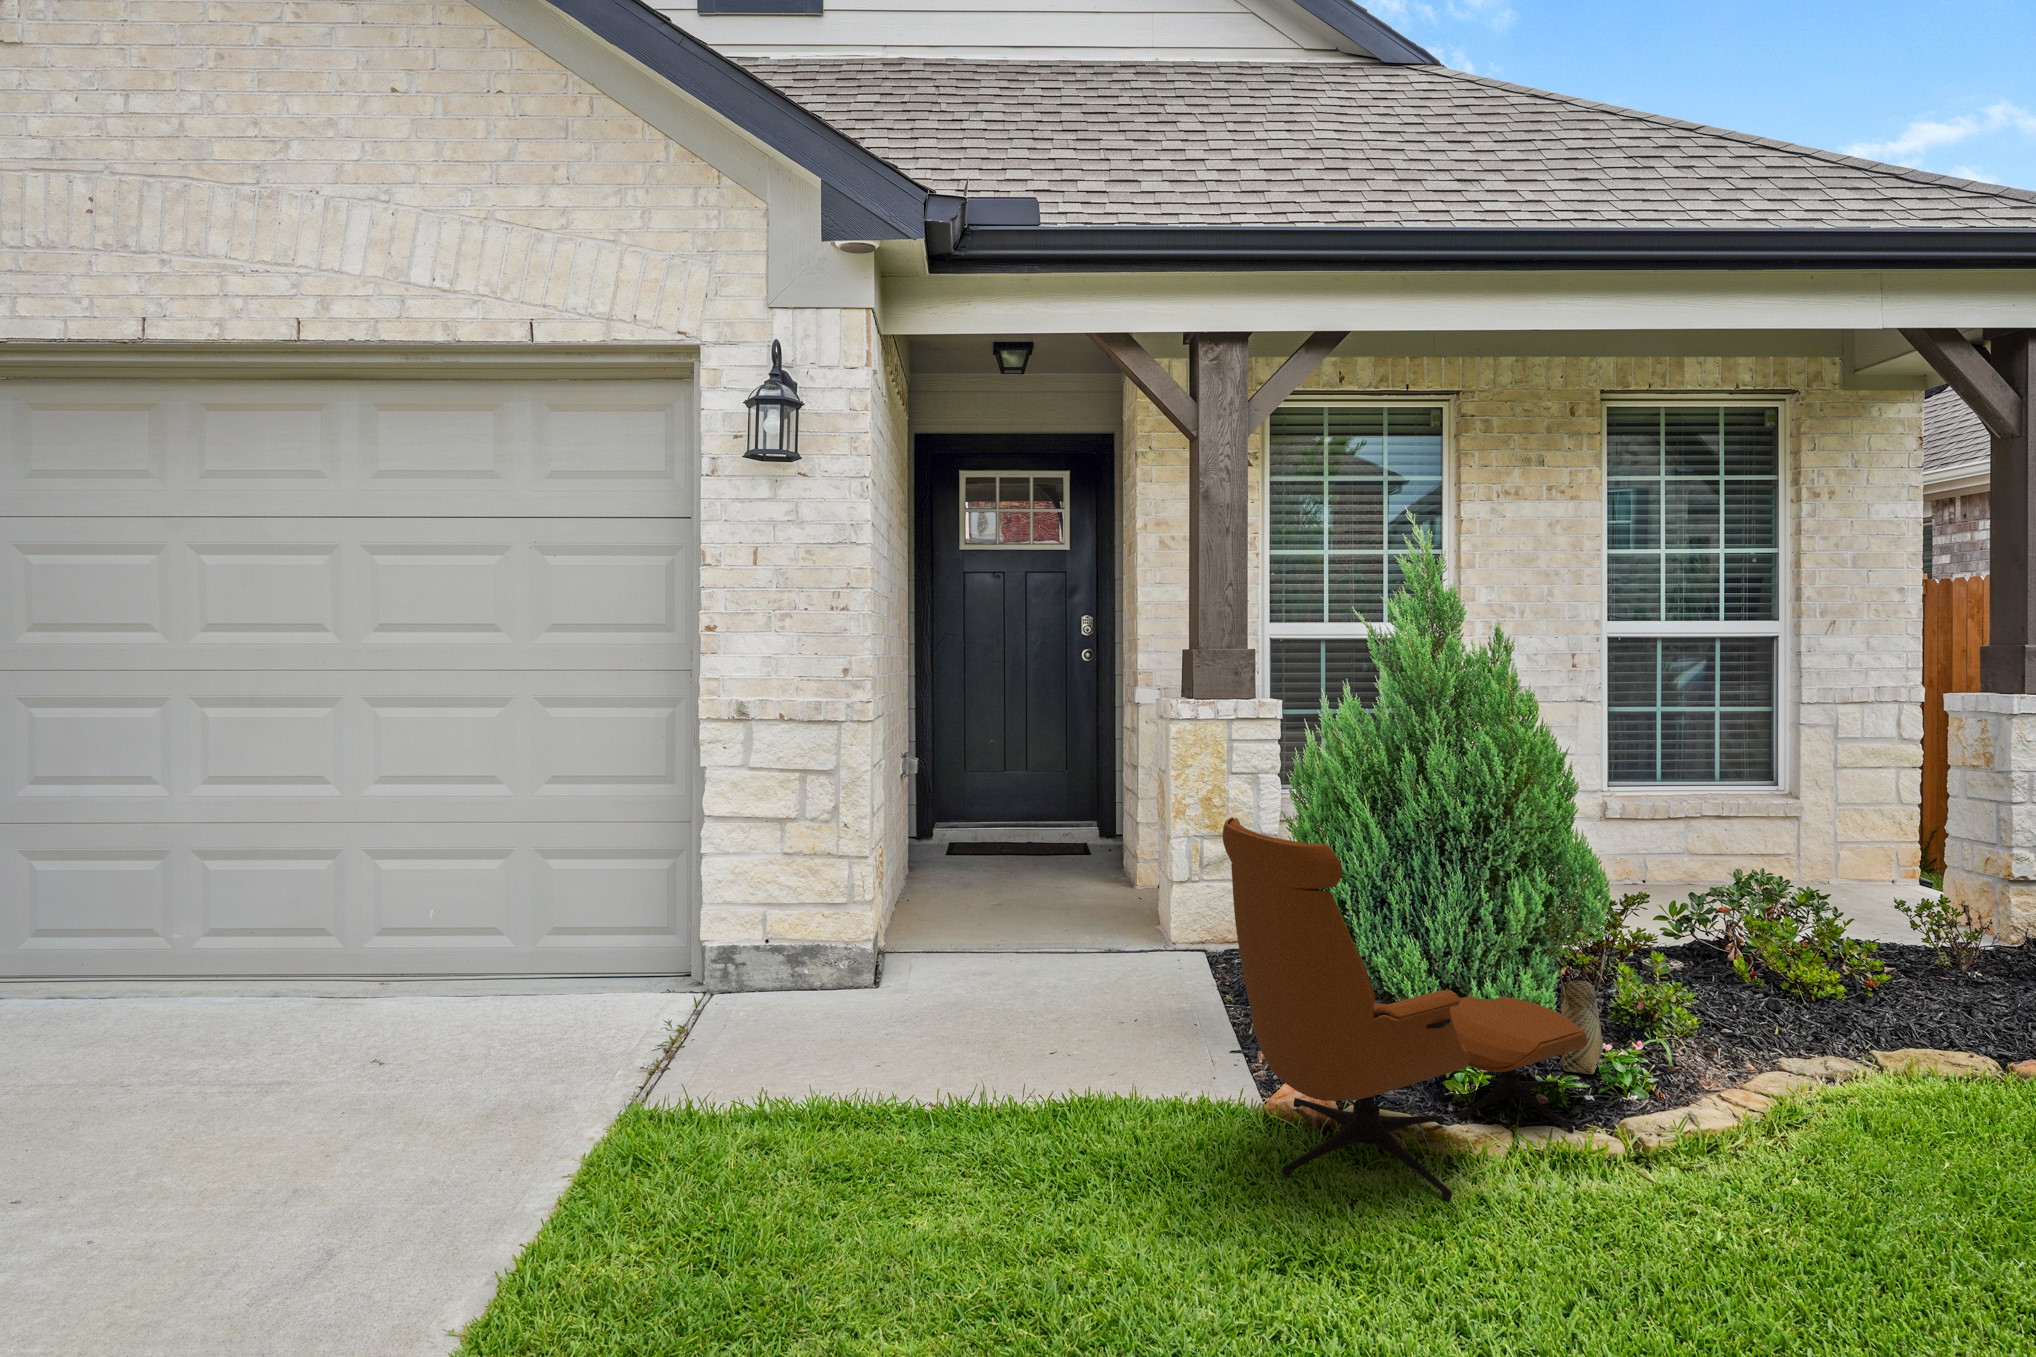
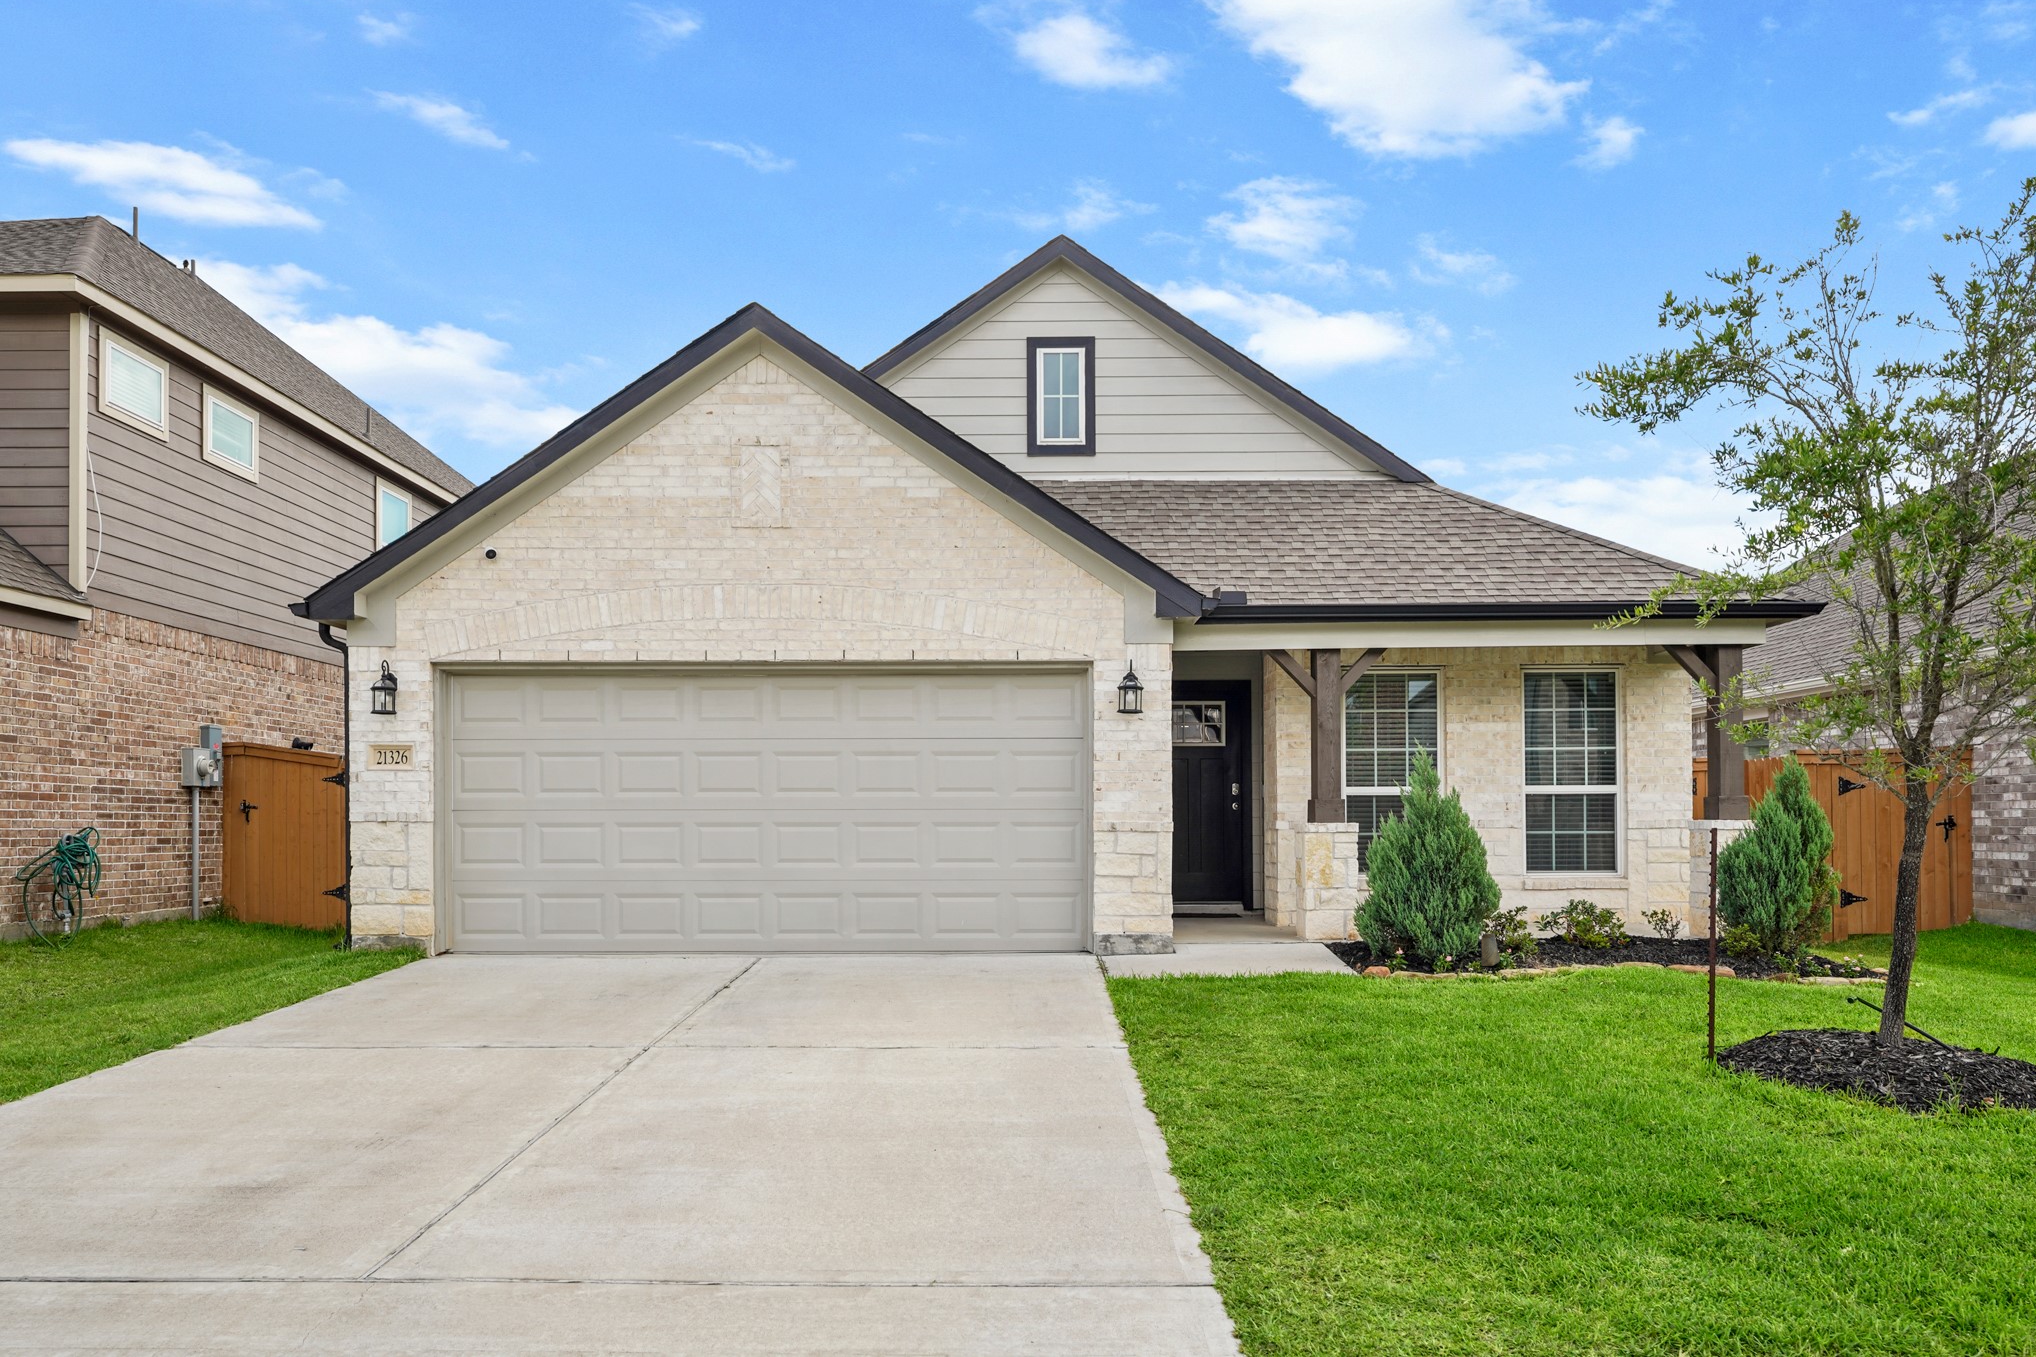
lounge chair: present [1223,817,1587,1200] -> none [1349,853,1486,984]

